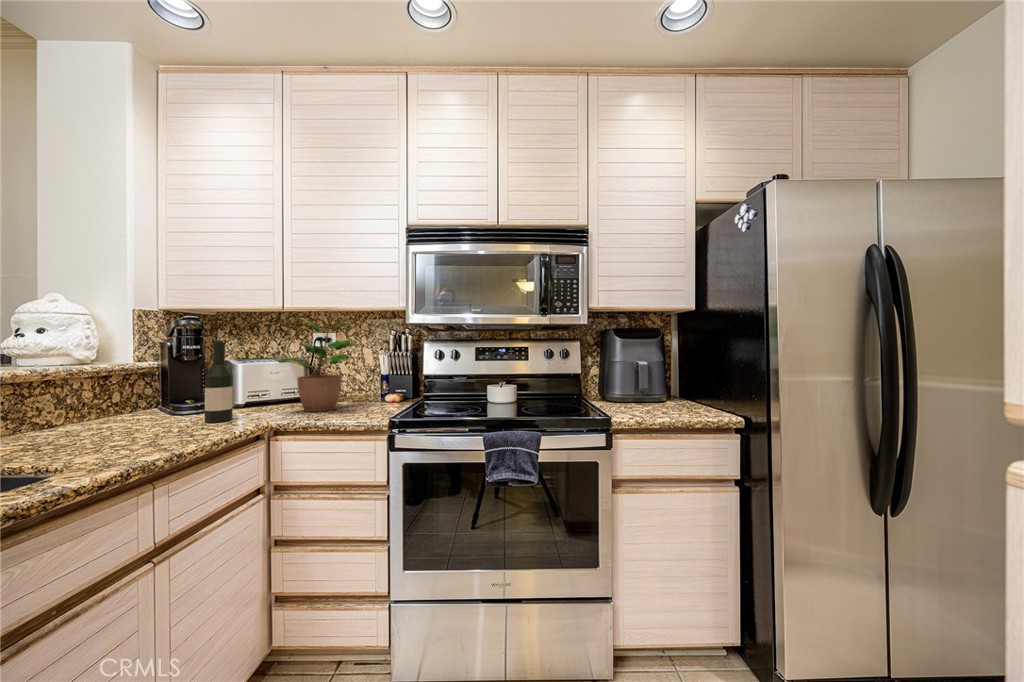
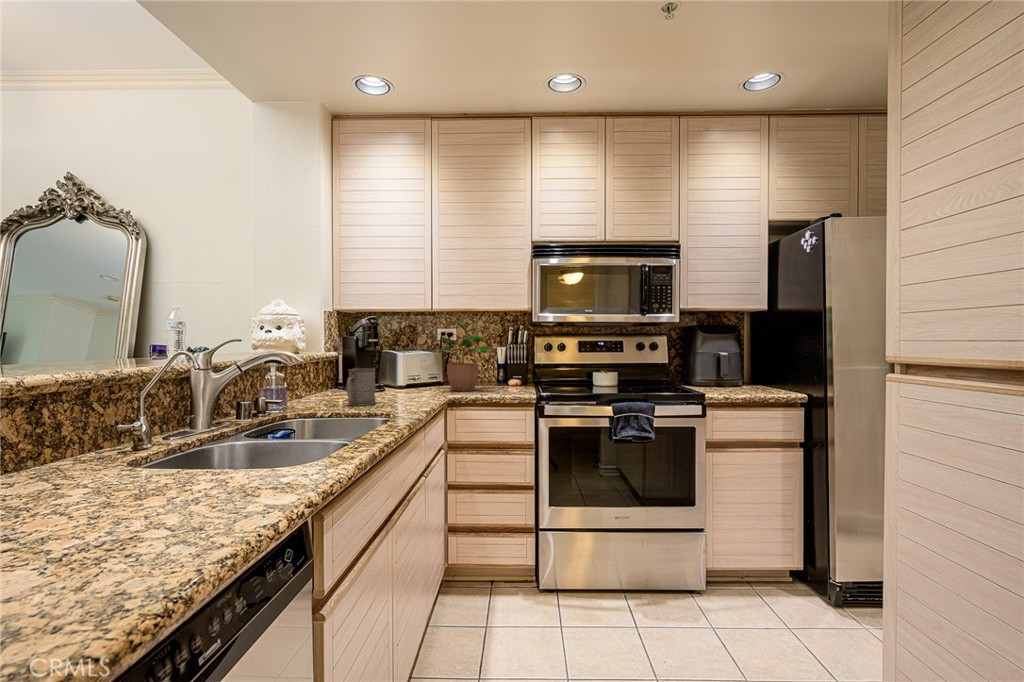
wine bottle: present [205,340,233,423] -> none [396,335,413,396]
mug: none [57,388,131,446] -> present [346,368,375,405]

